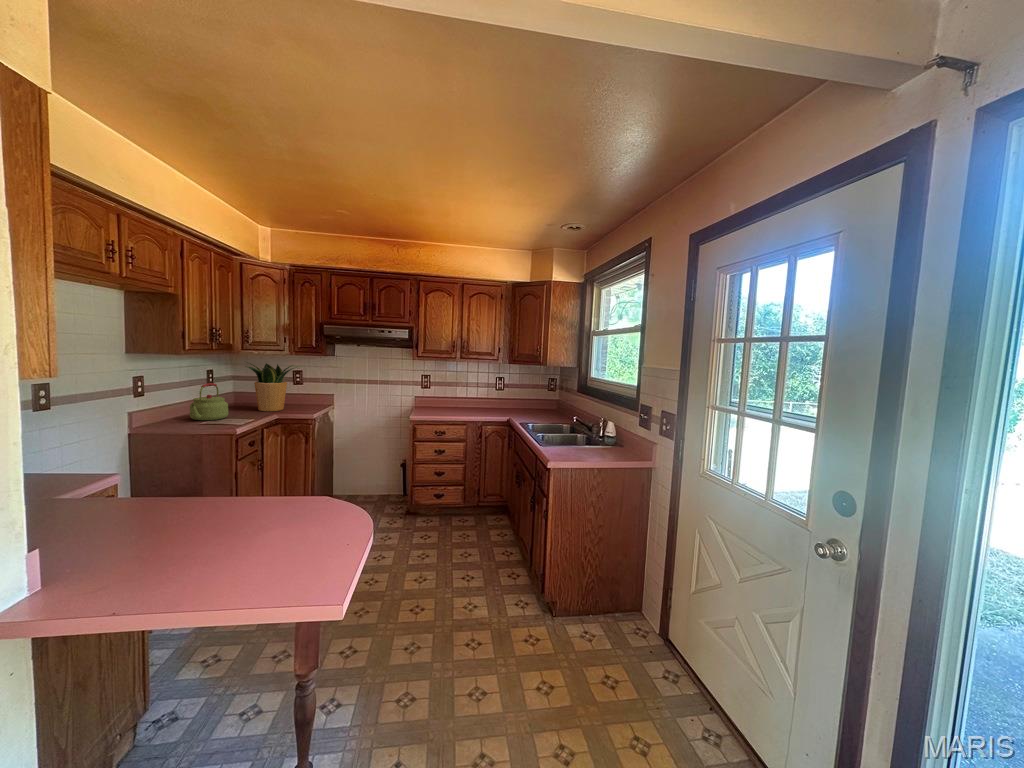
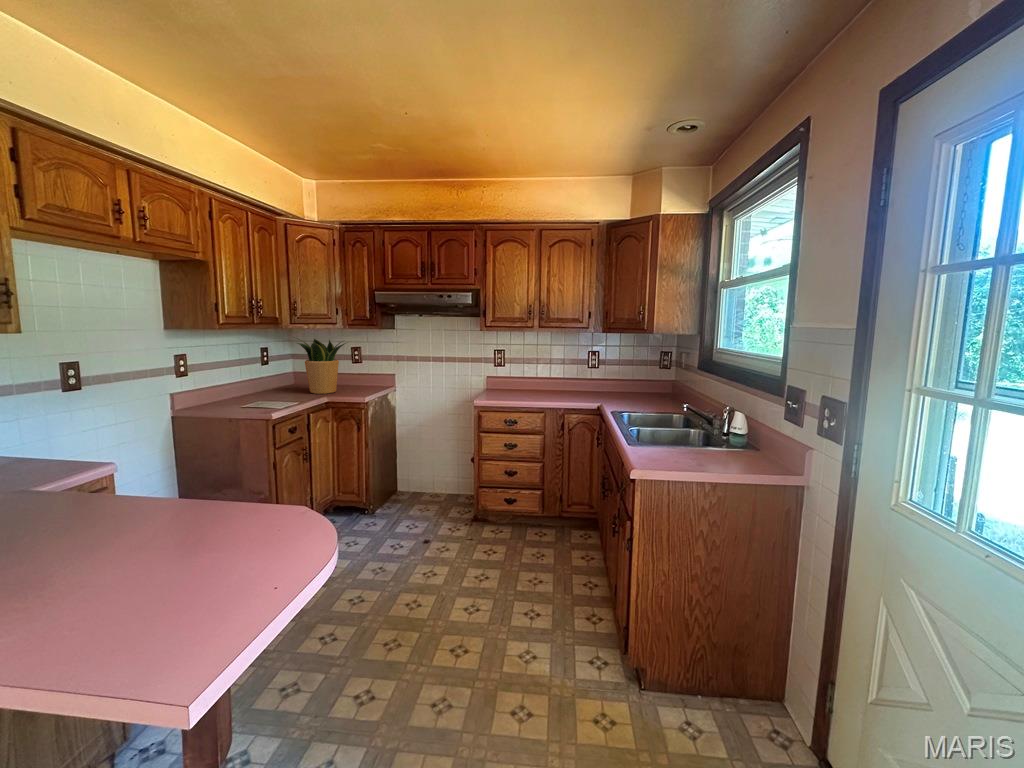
kettle: present [190,383,228,420] -> none [234,362,275,403]

